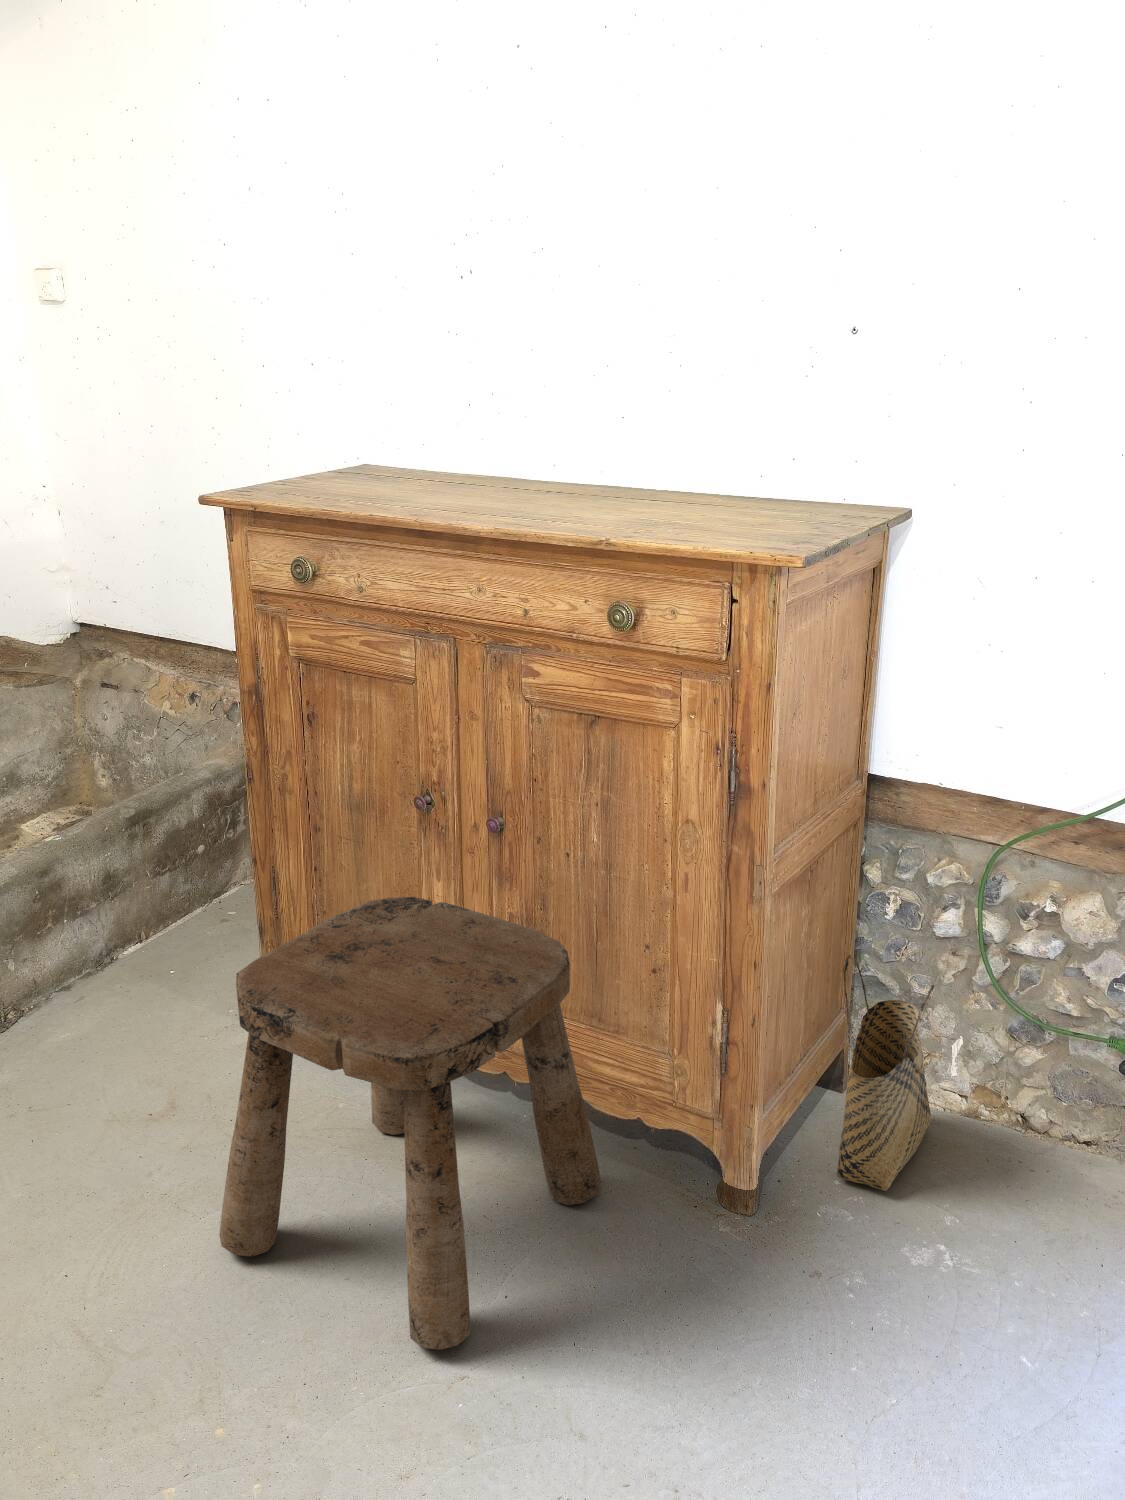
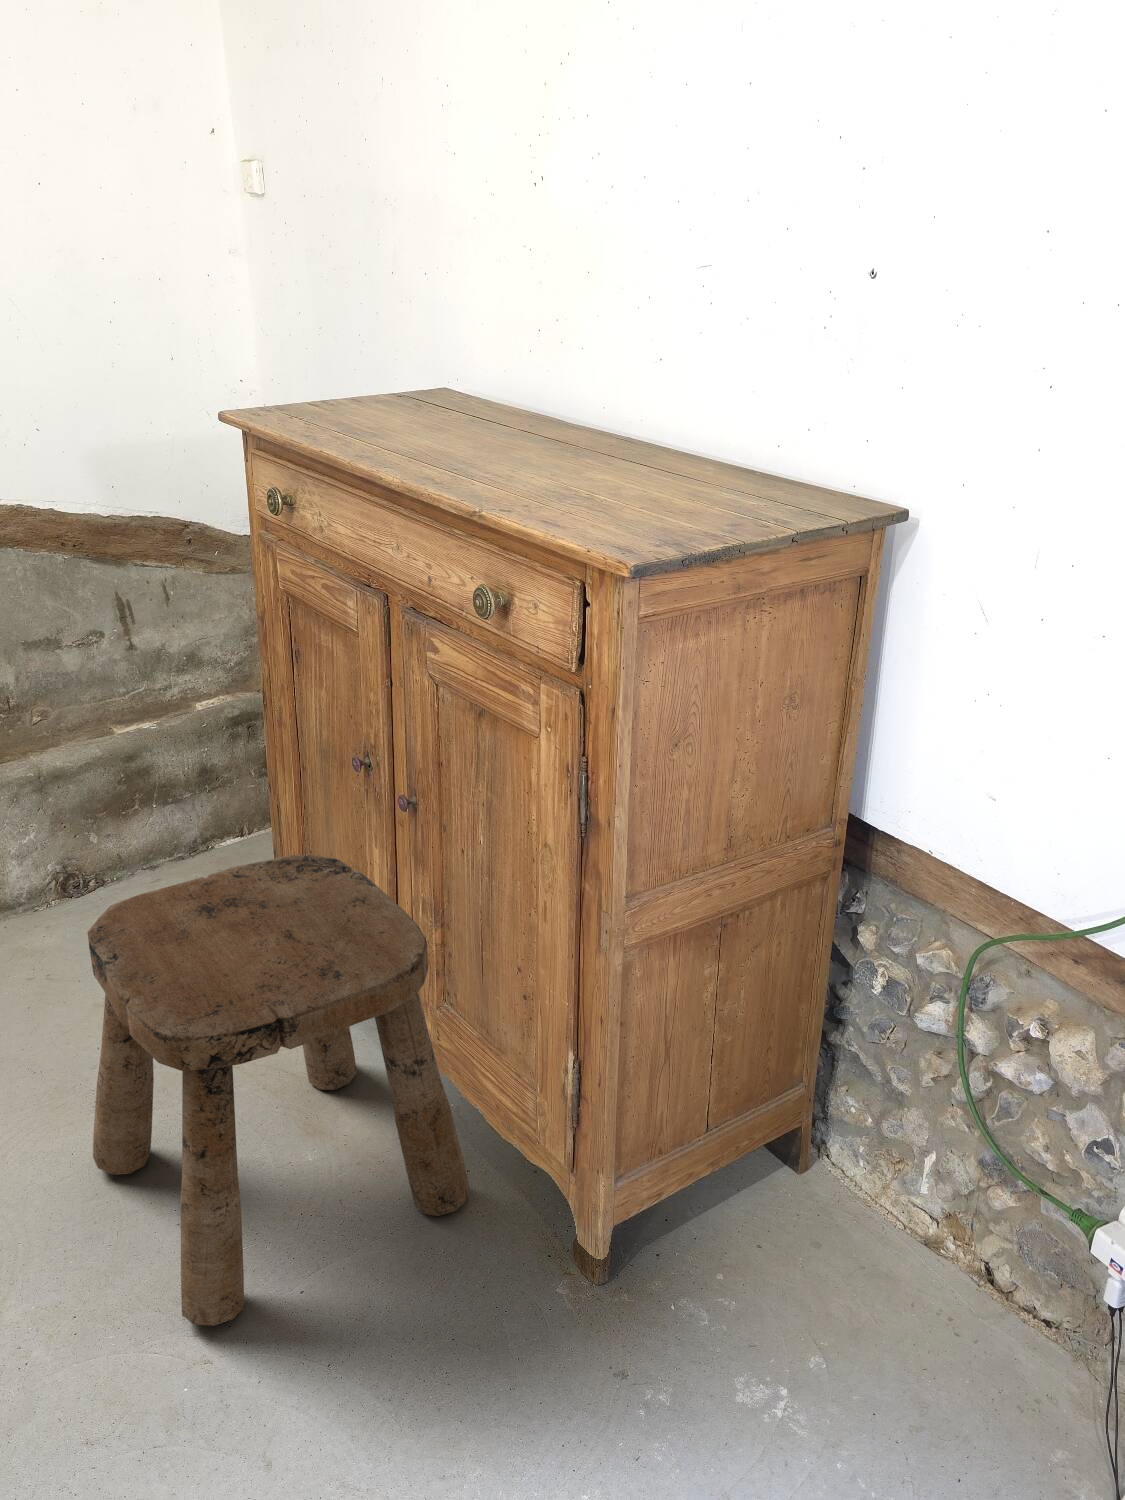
woven basket: present [837,955,940,1191] -> none [718,1028,868,1305]

